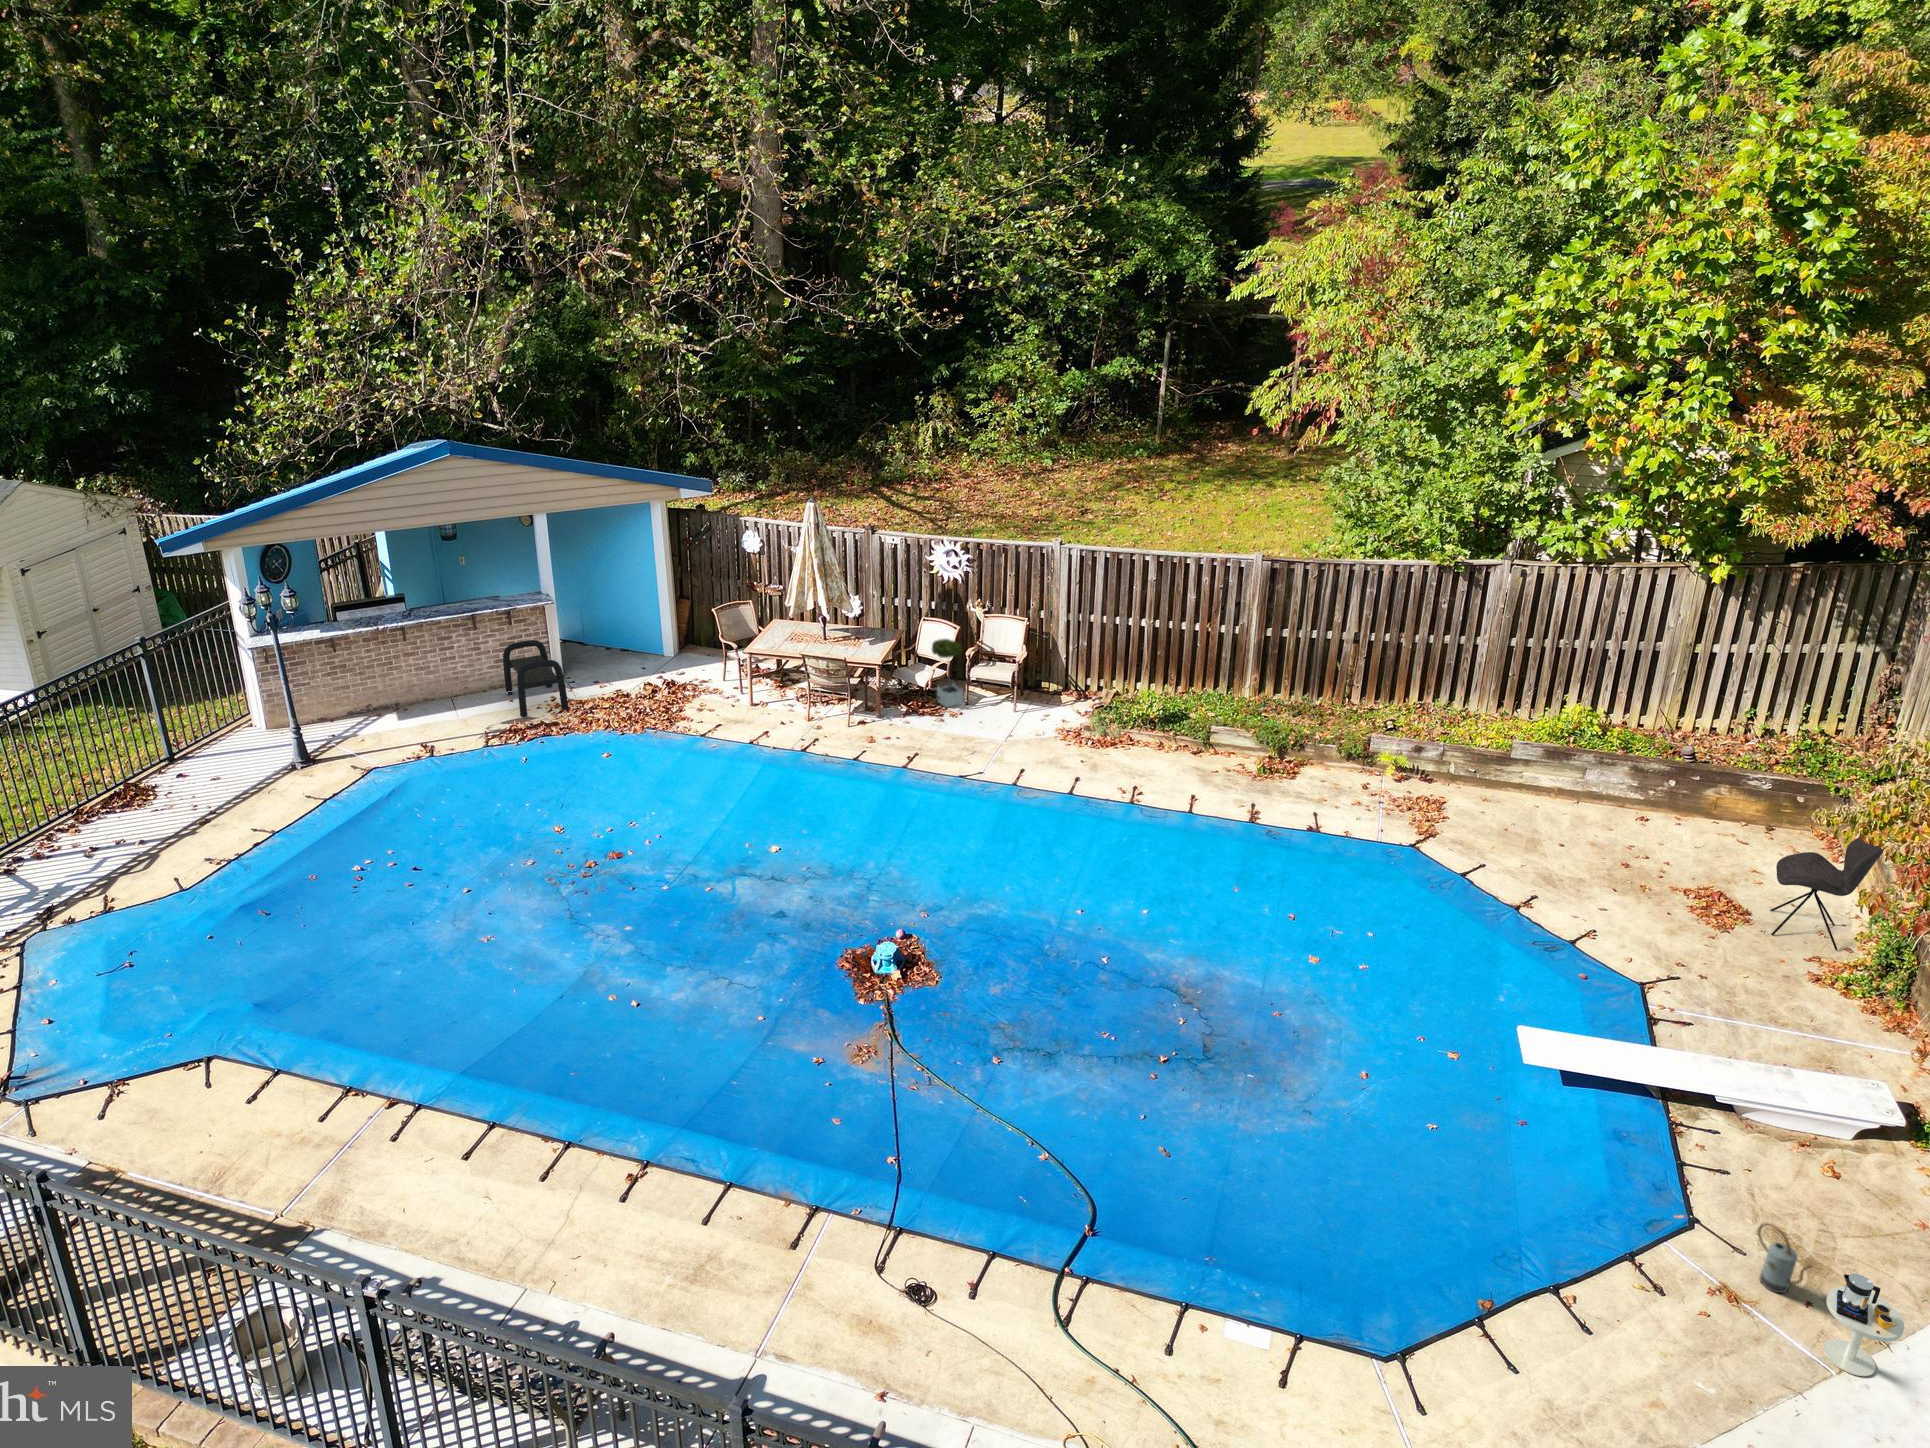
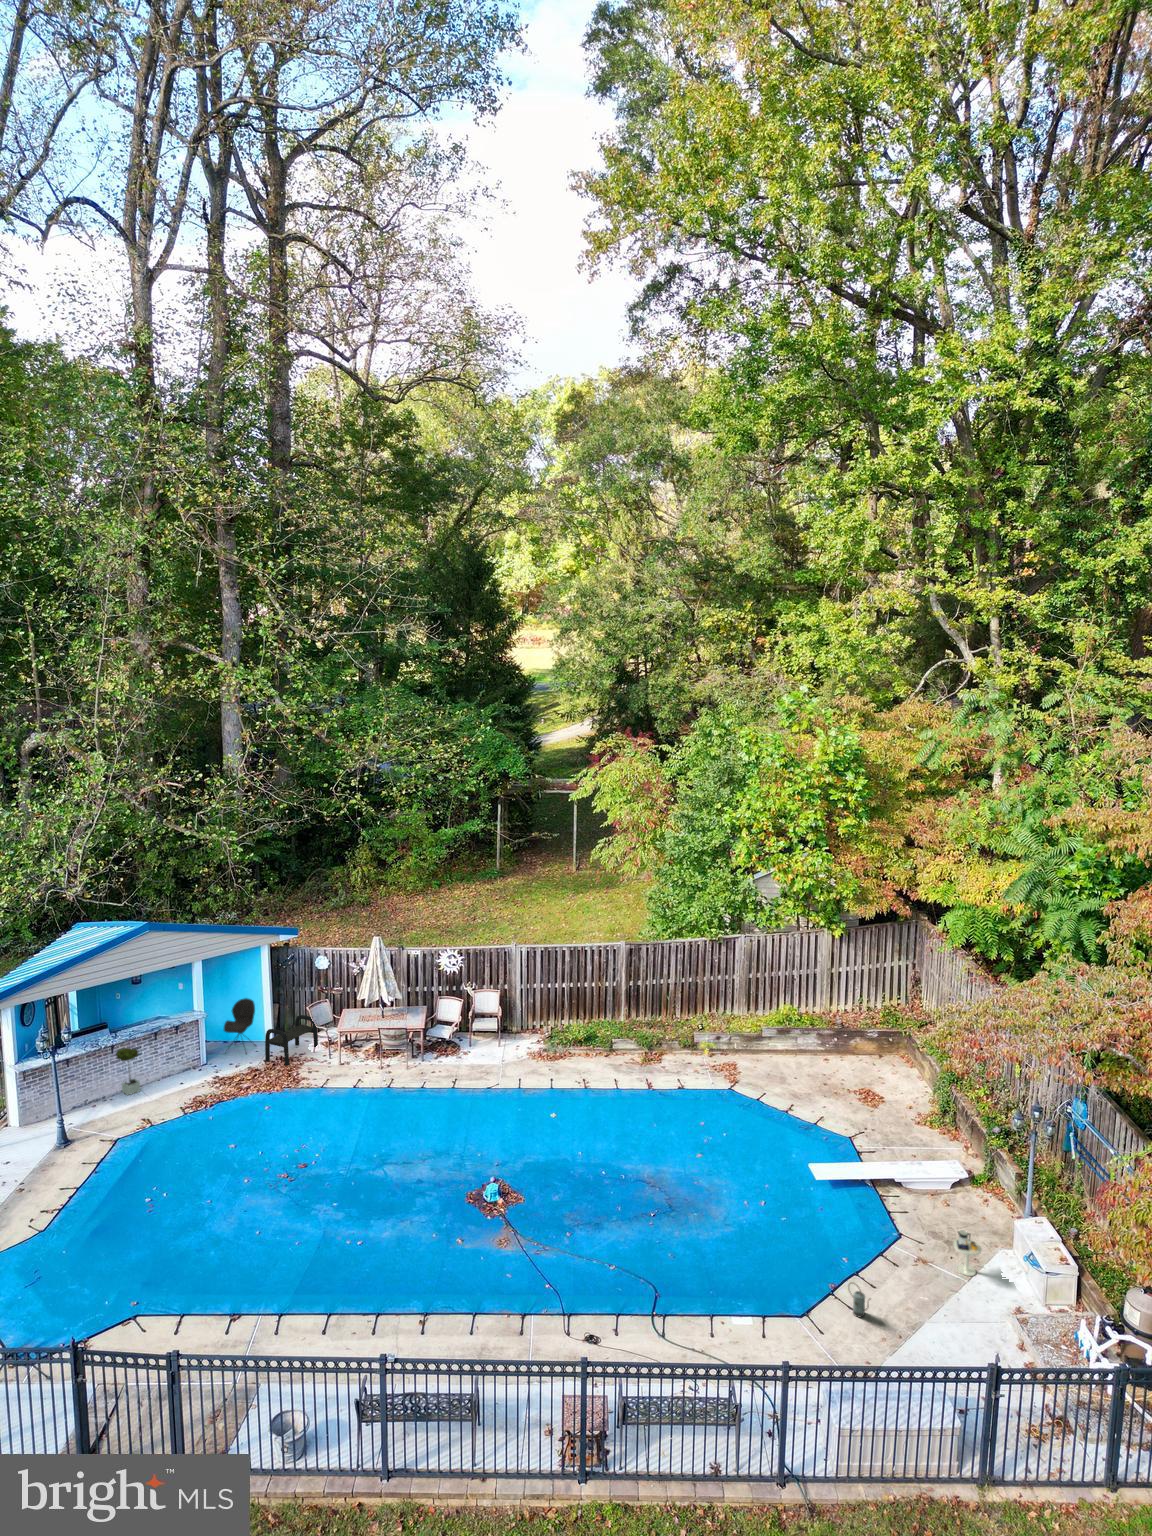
potted tree: present [931,639,963,707] -> present [116,1048,140,1095]
bench: present [503,640,568,717] -> present [265,1015,318,1065]
chair: present [1770,838,1883,950] -> present [224,998,255,1044]
watering can: present [1758,1223,1812,1293] -> present [850,1282,869,1317]

